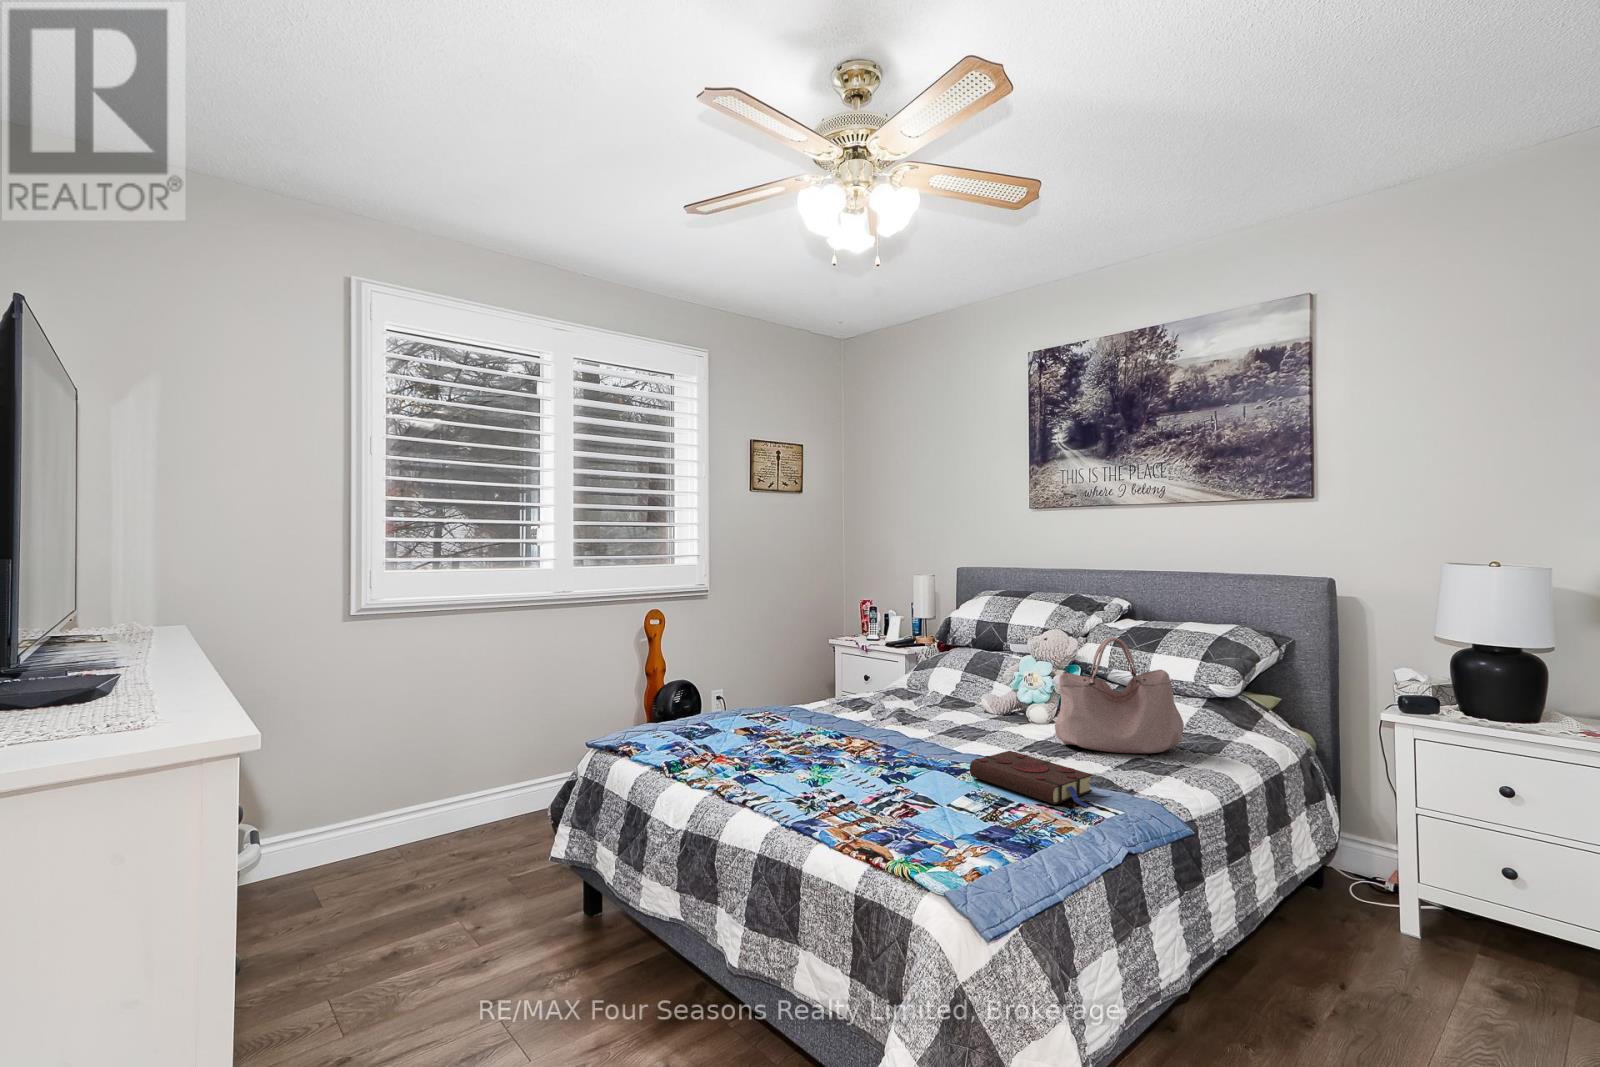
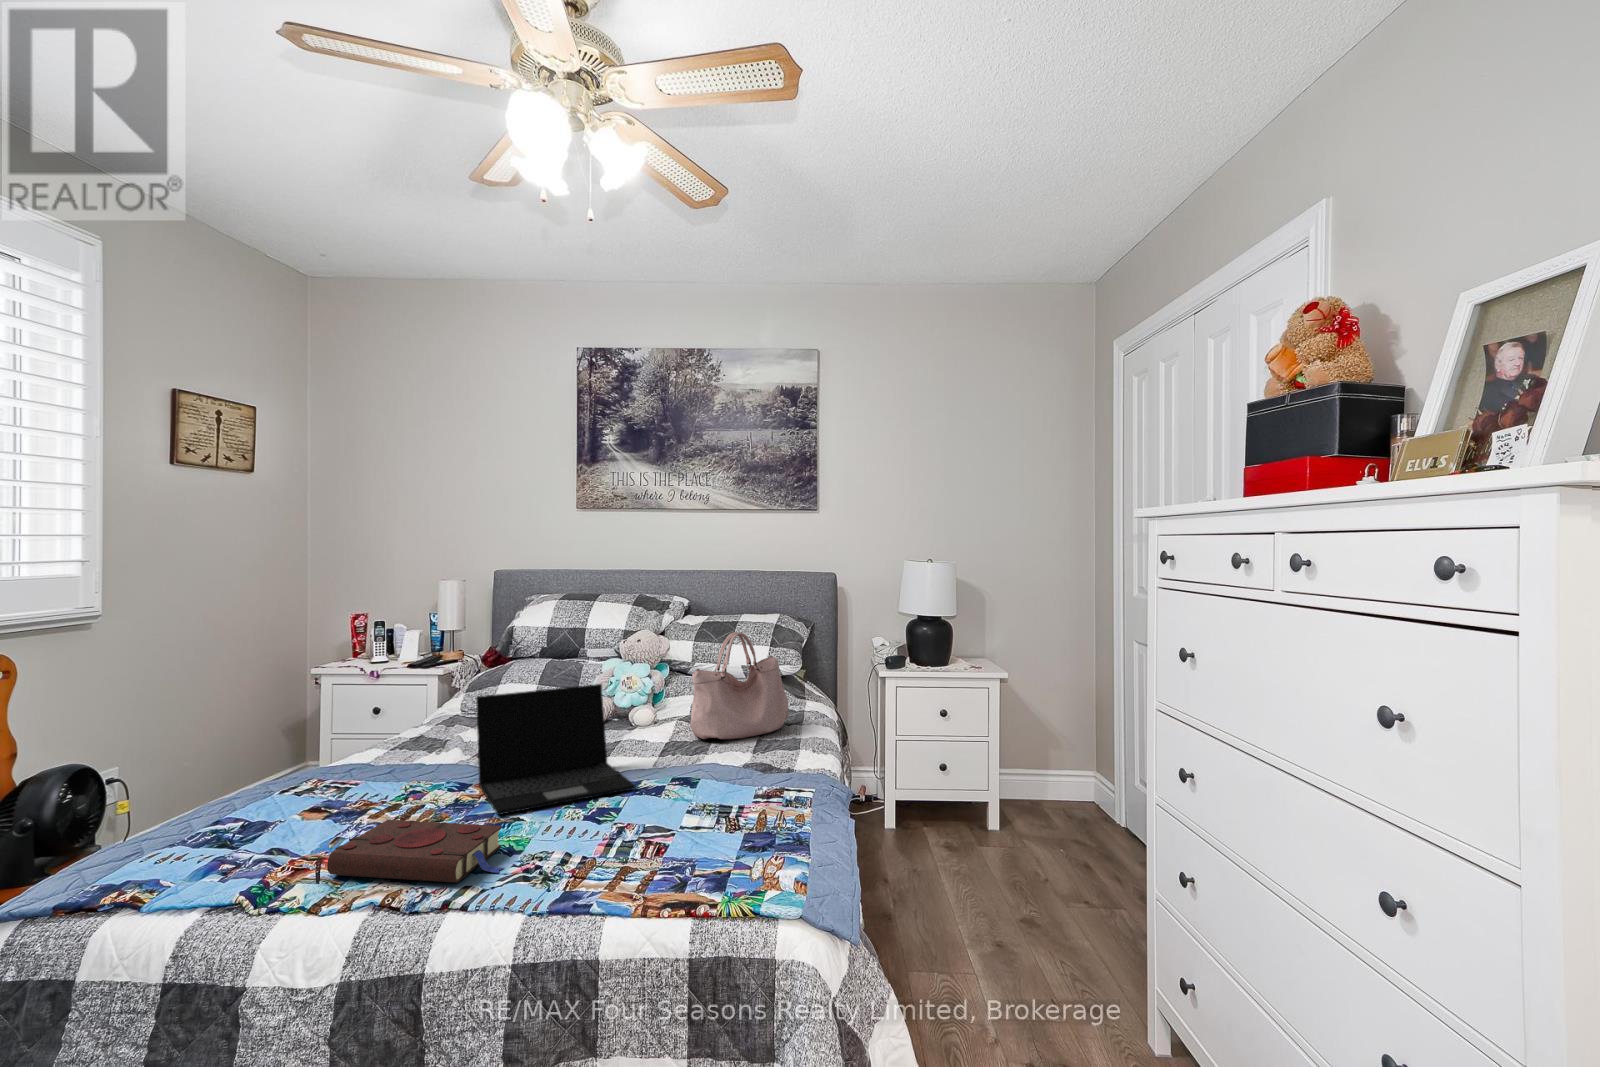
laptop: none [832,666,953,768] -> present [476,684,636,815]
book: present [970,751,1092,807] -> present [327,820,504,883]

